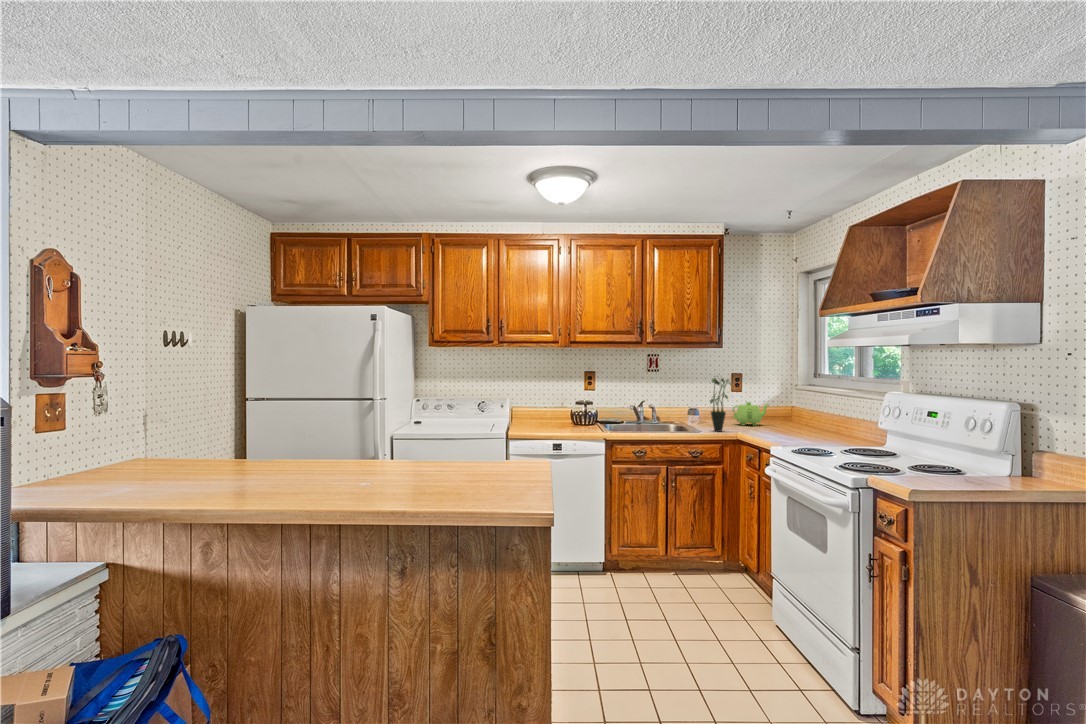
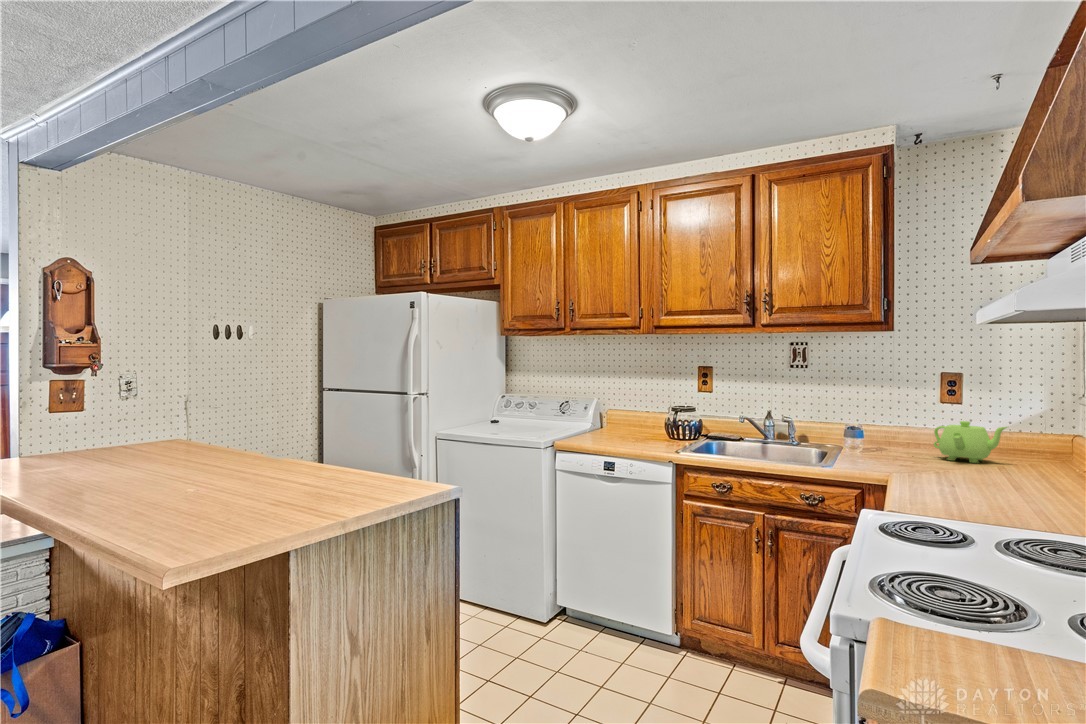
potted plant: present [710,378,732,432] -> none [849,376,894,468]

